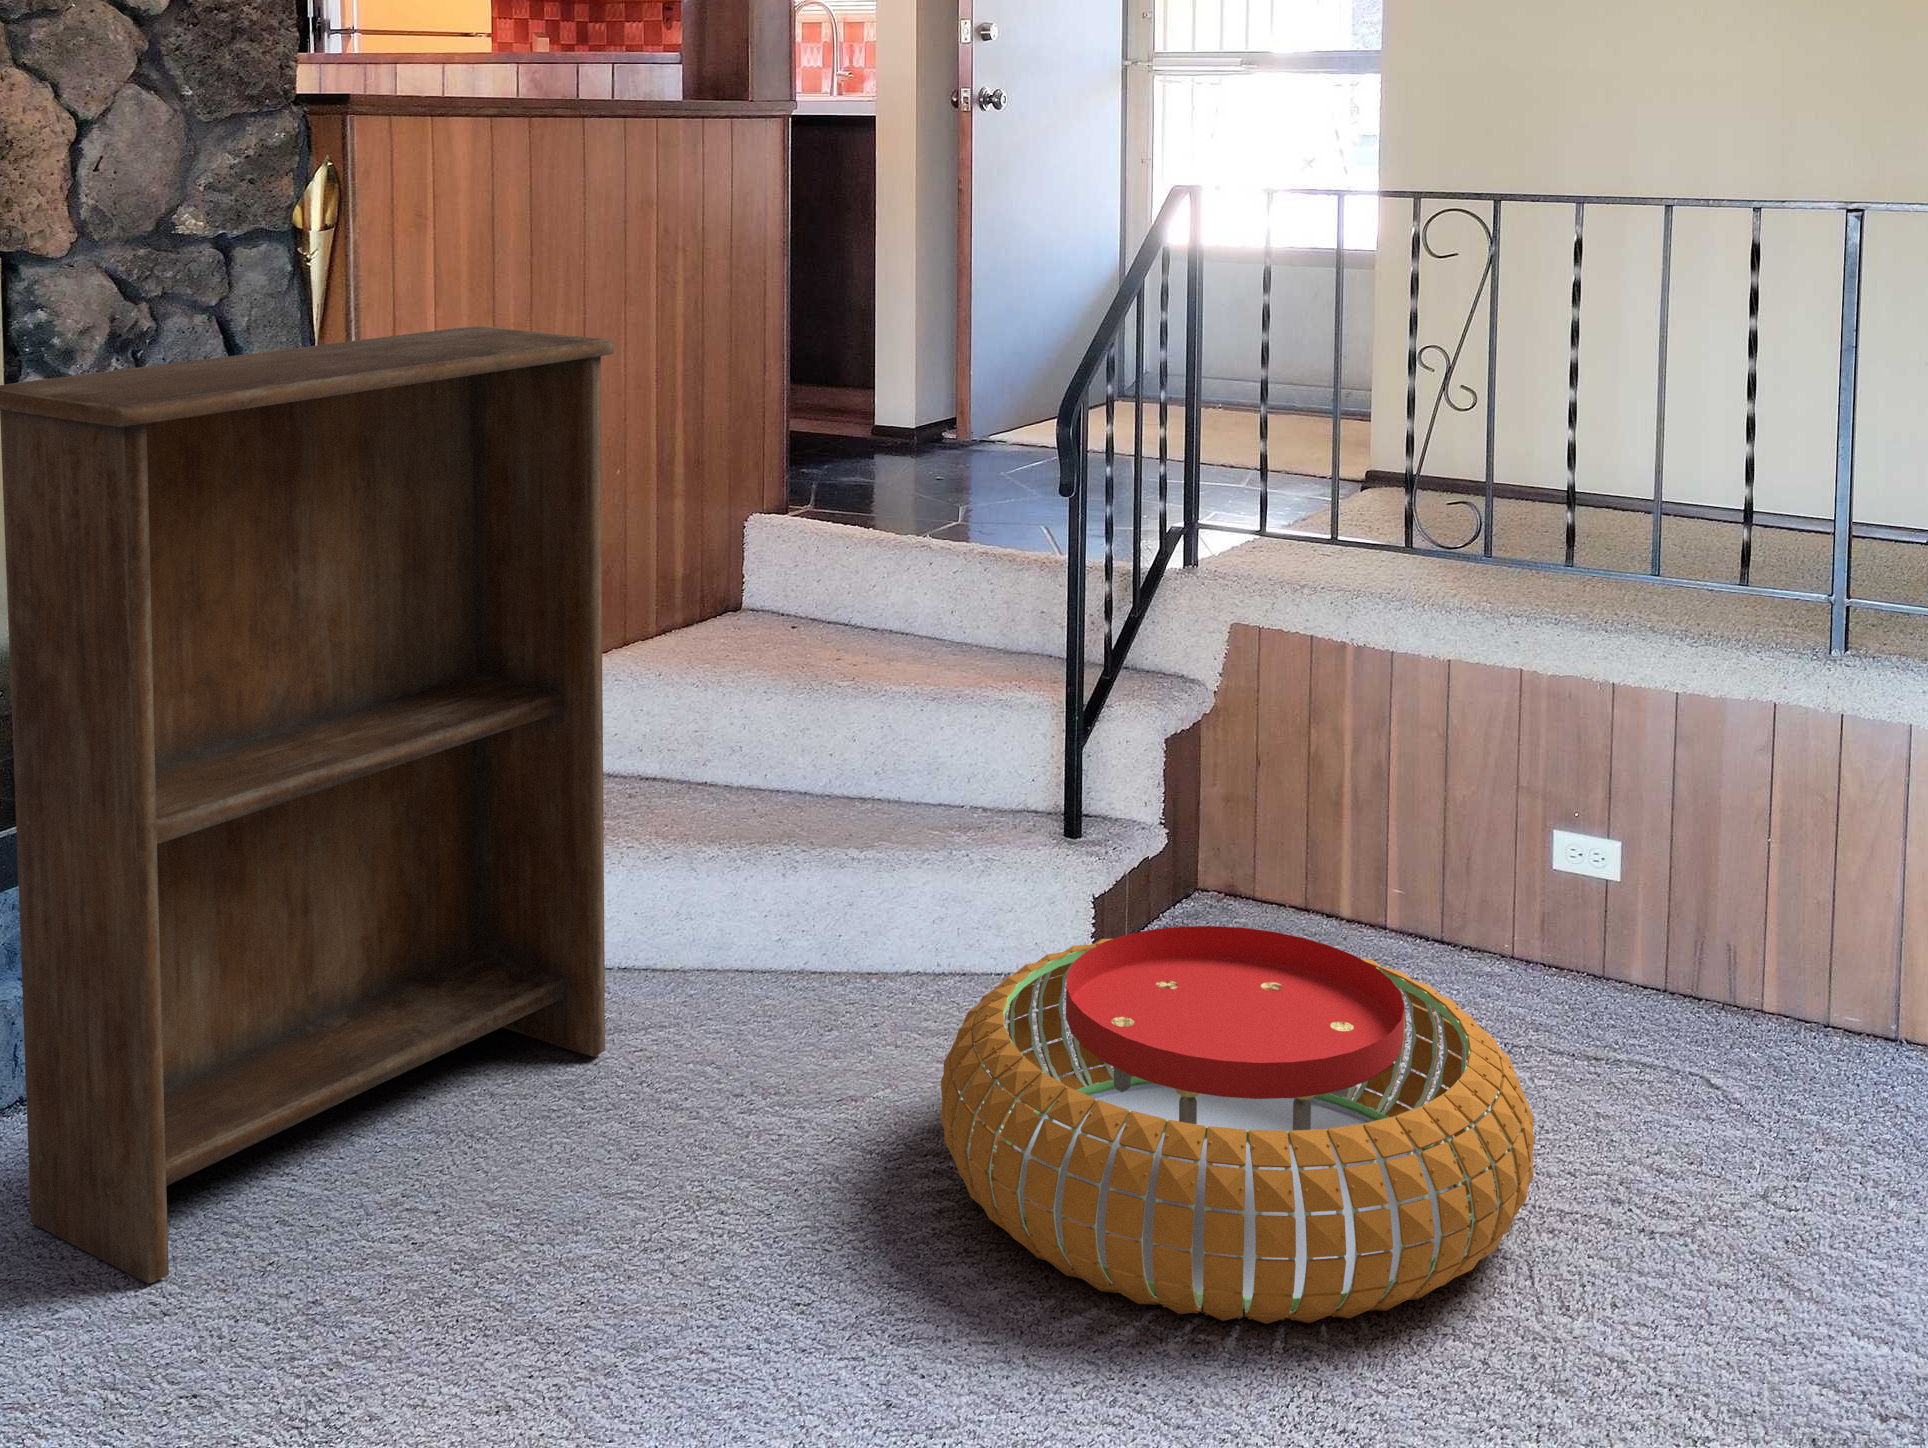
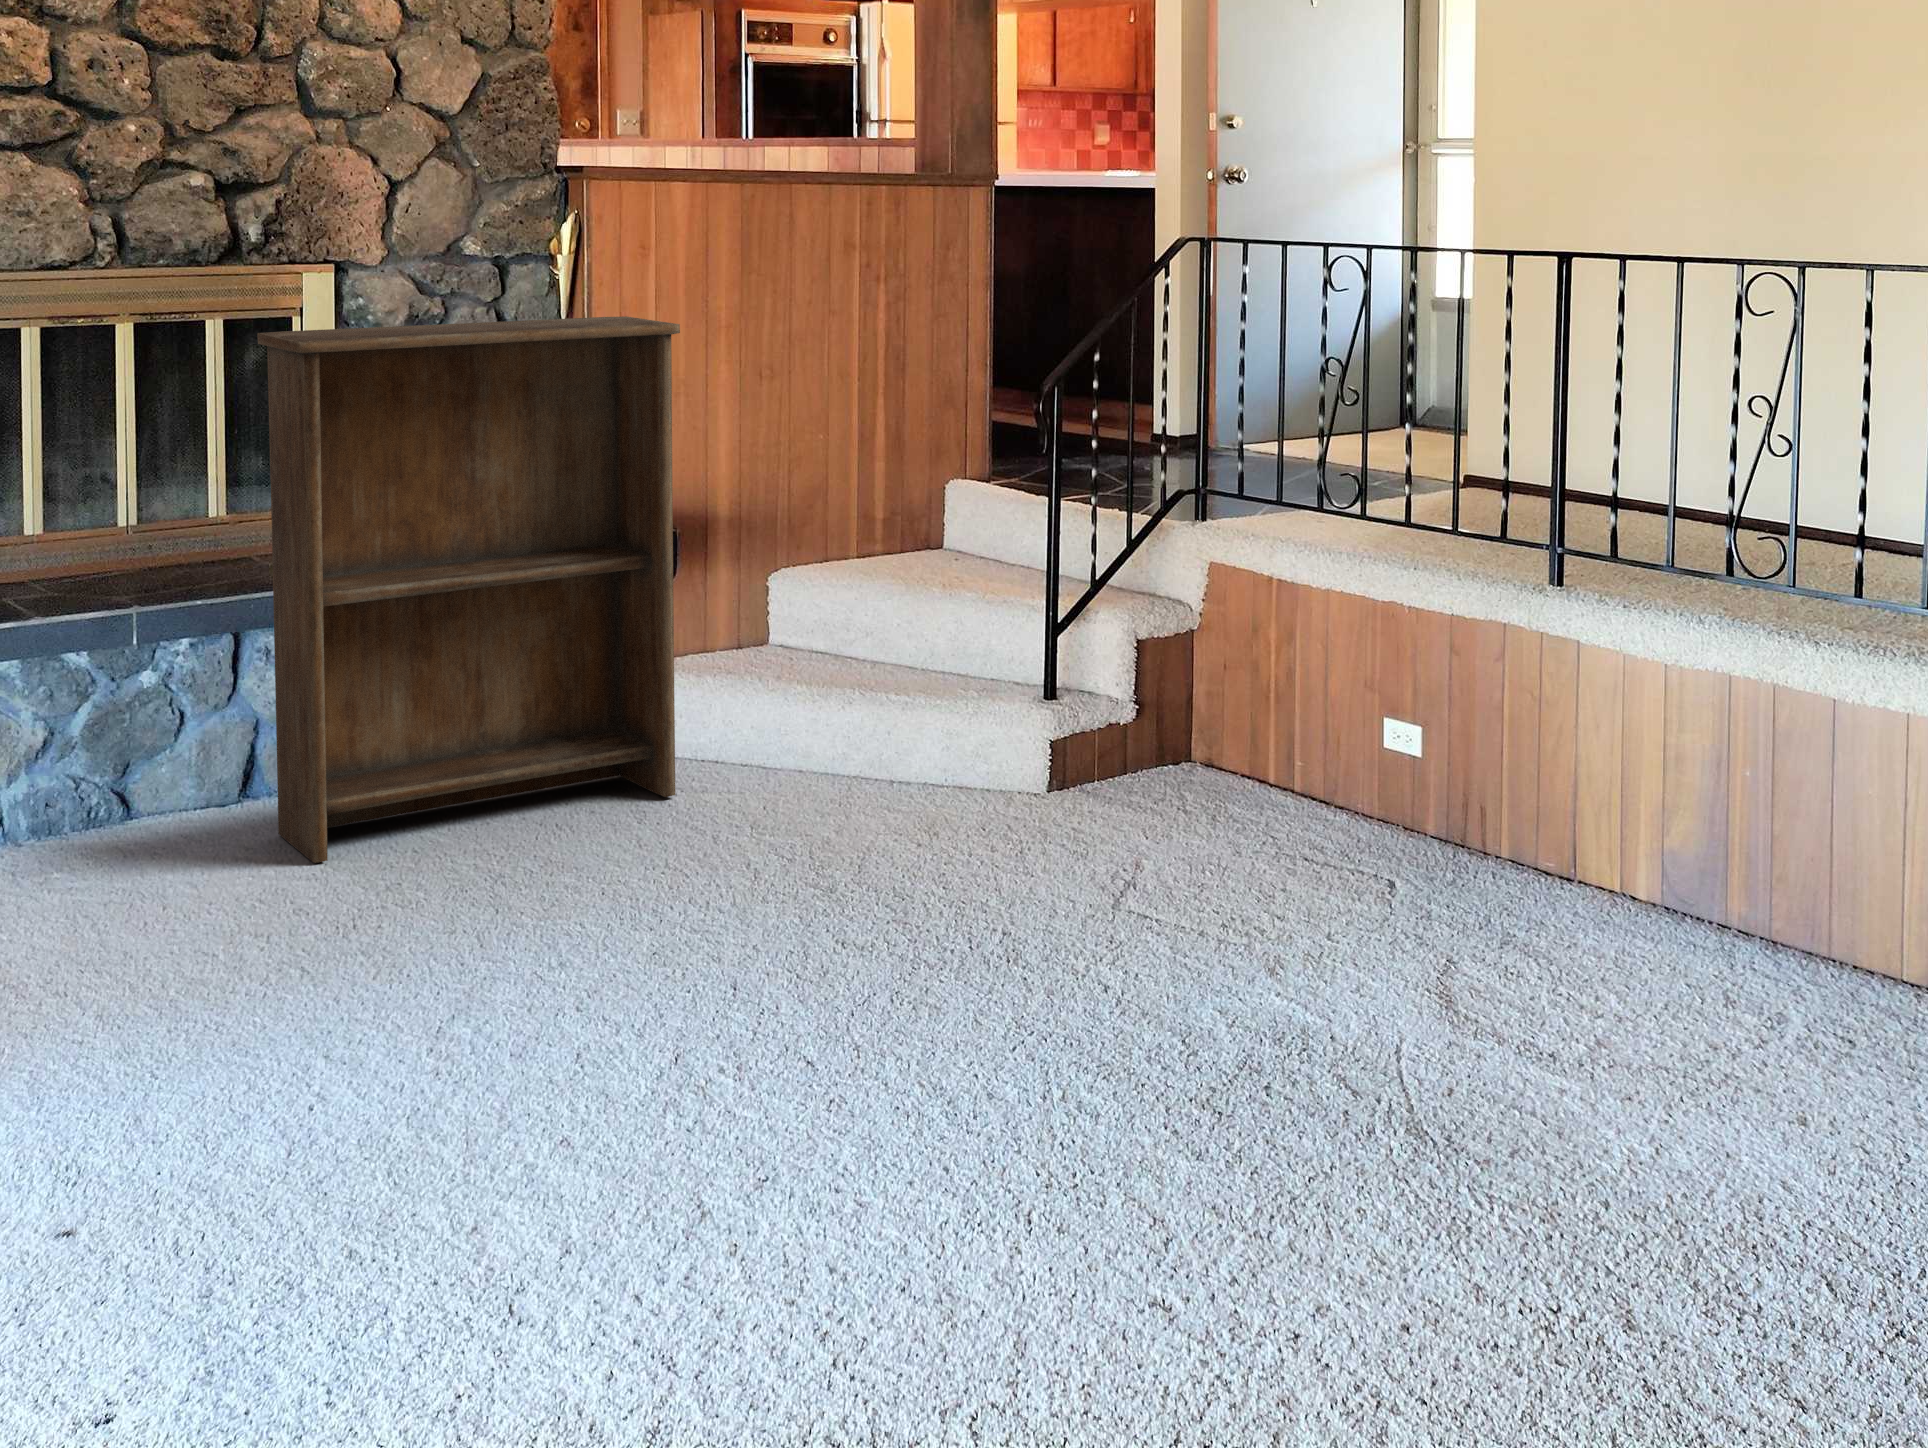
pouf: present [940,926,1535,1324] -> none [779,727,1165,948]

